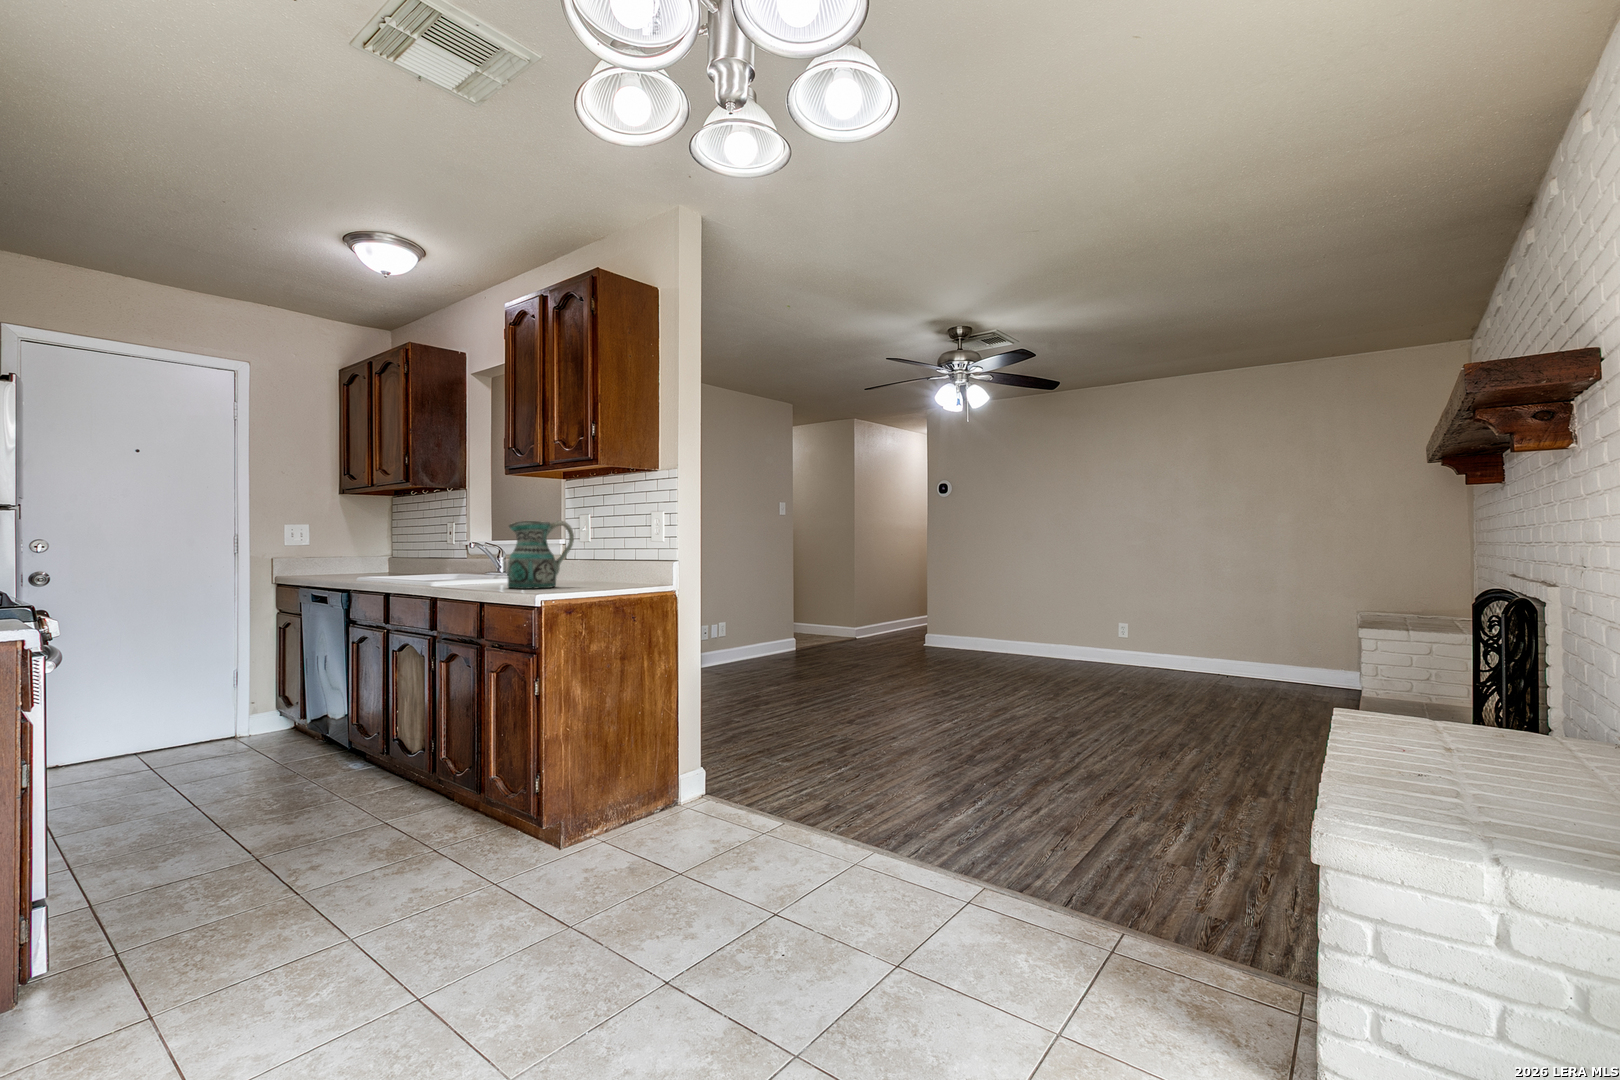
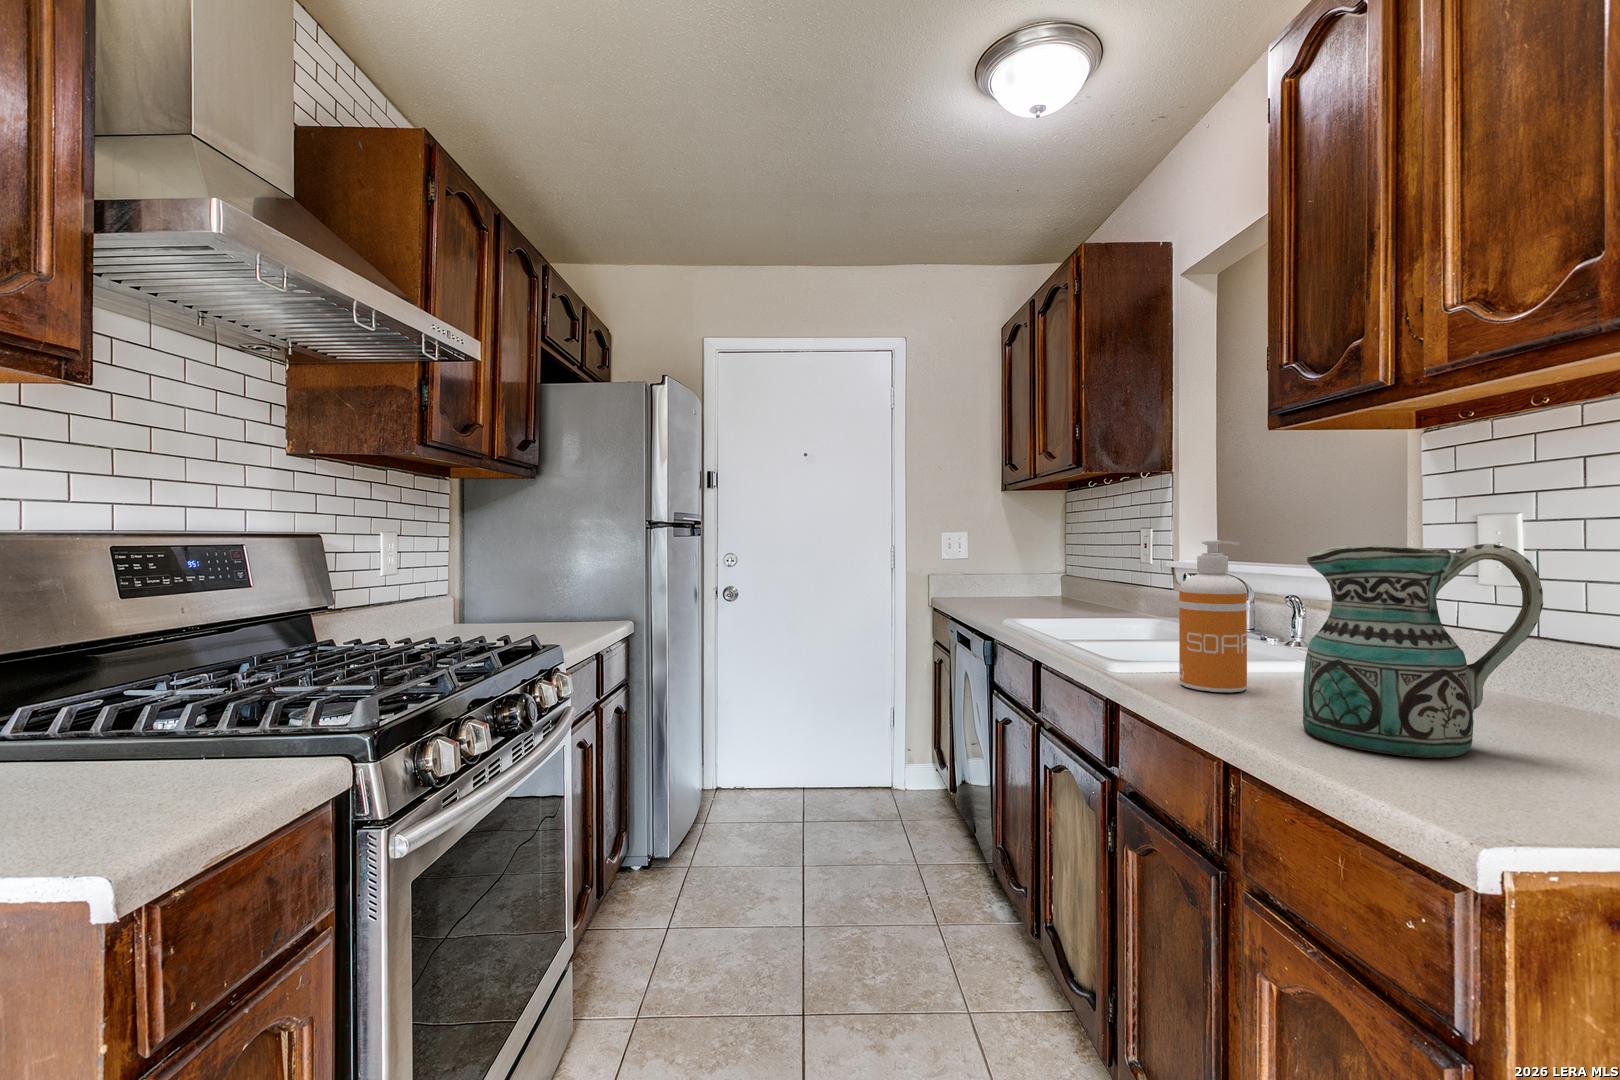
soap dispenser: none [465,521,493,585] -> present [1179,540,1247,692]

